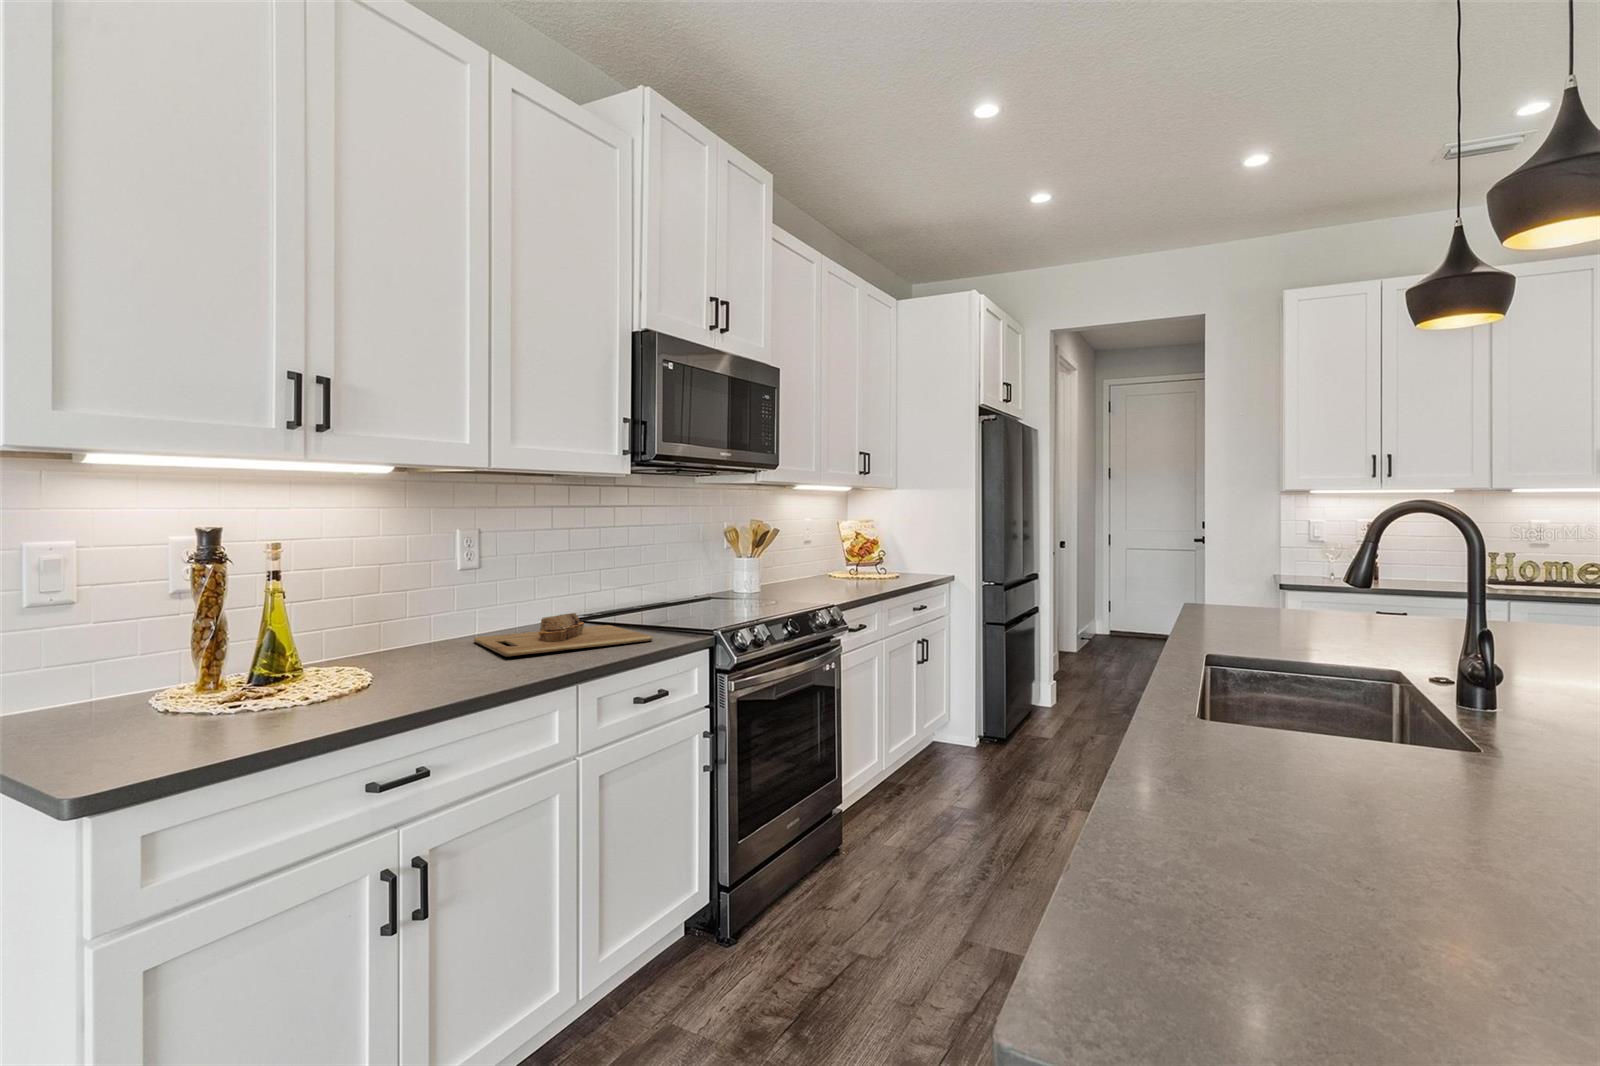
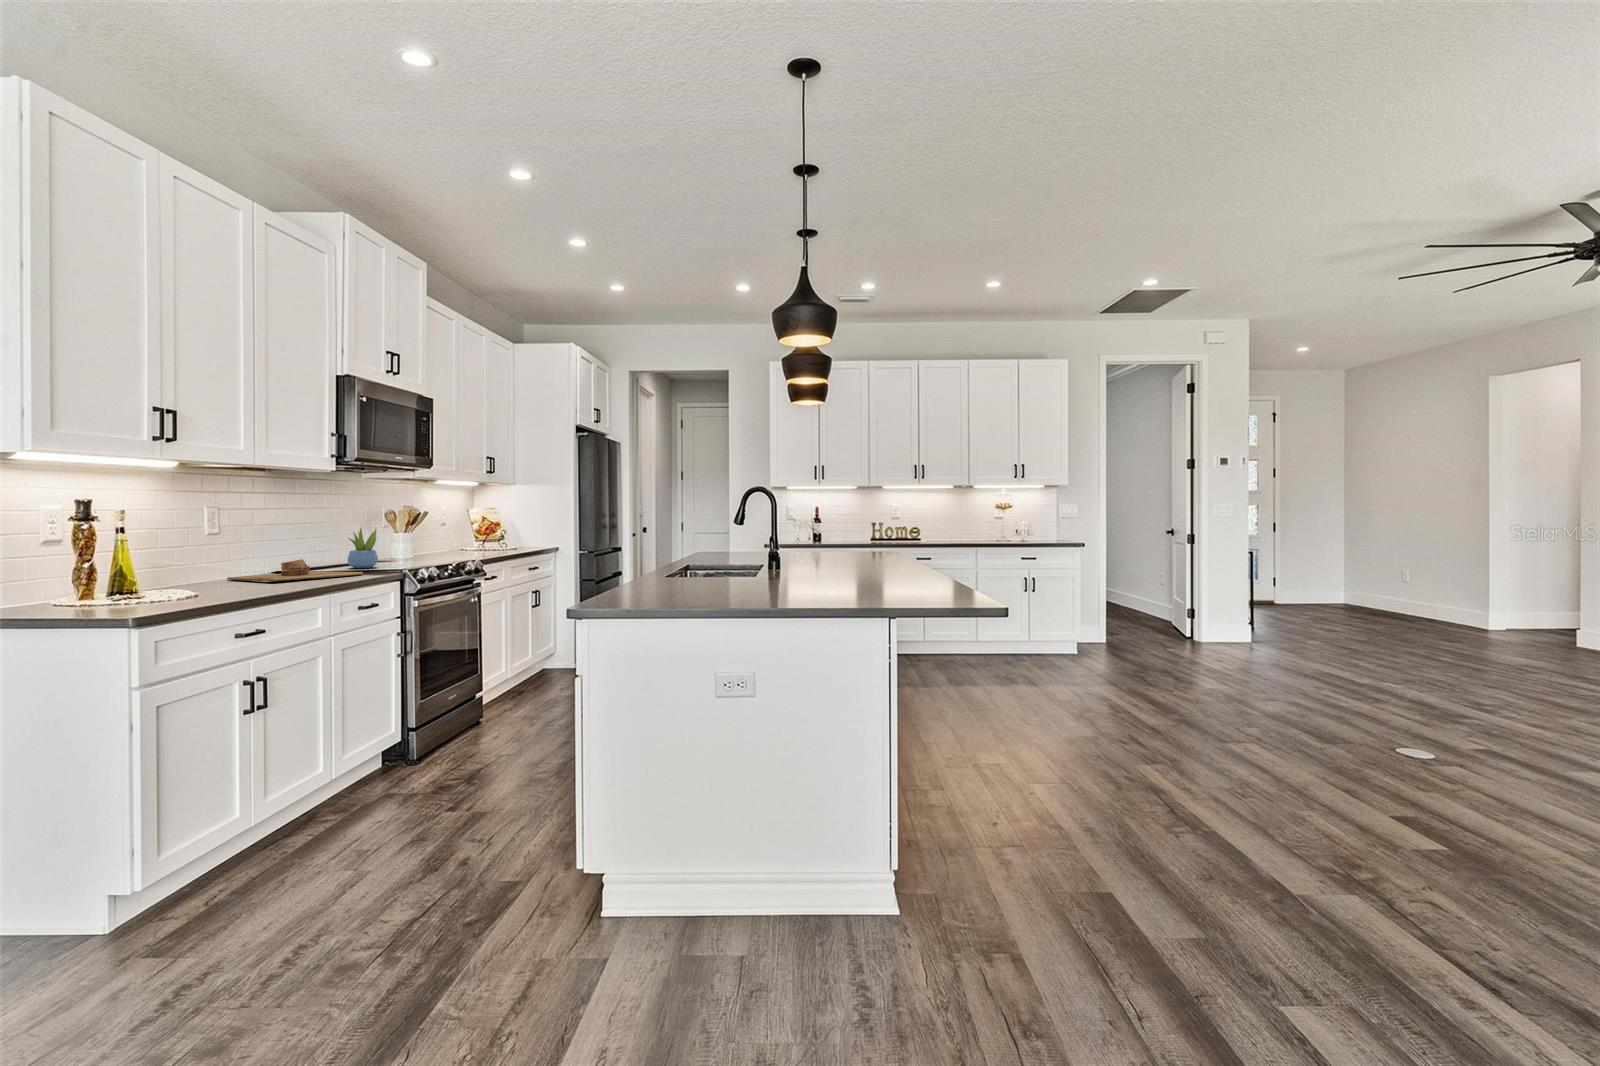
succulent plant: none [655,557,695,618] -> present [347,528,378,568]

